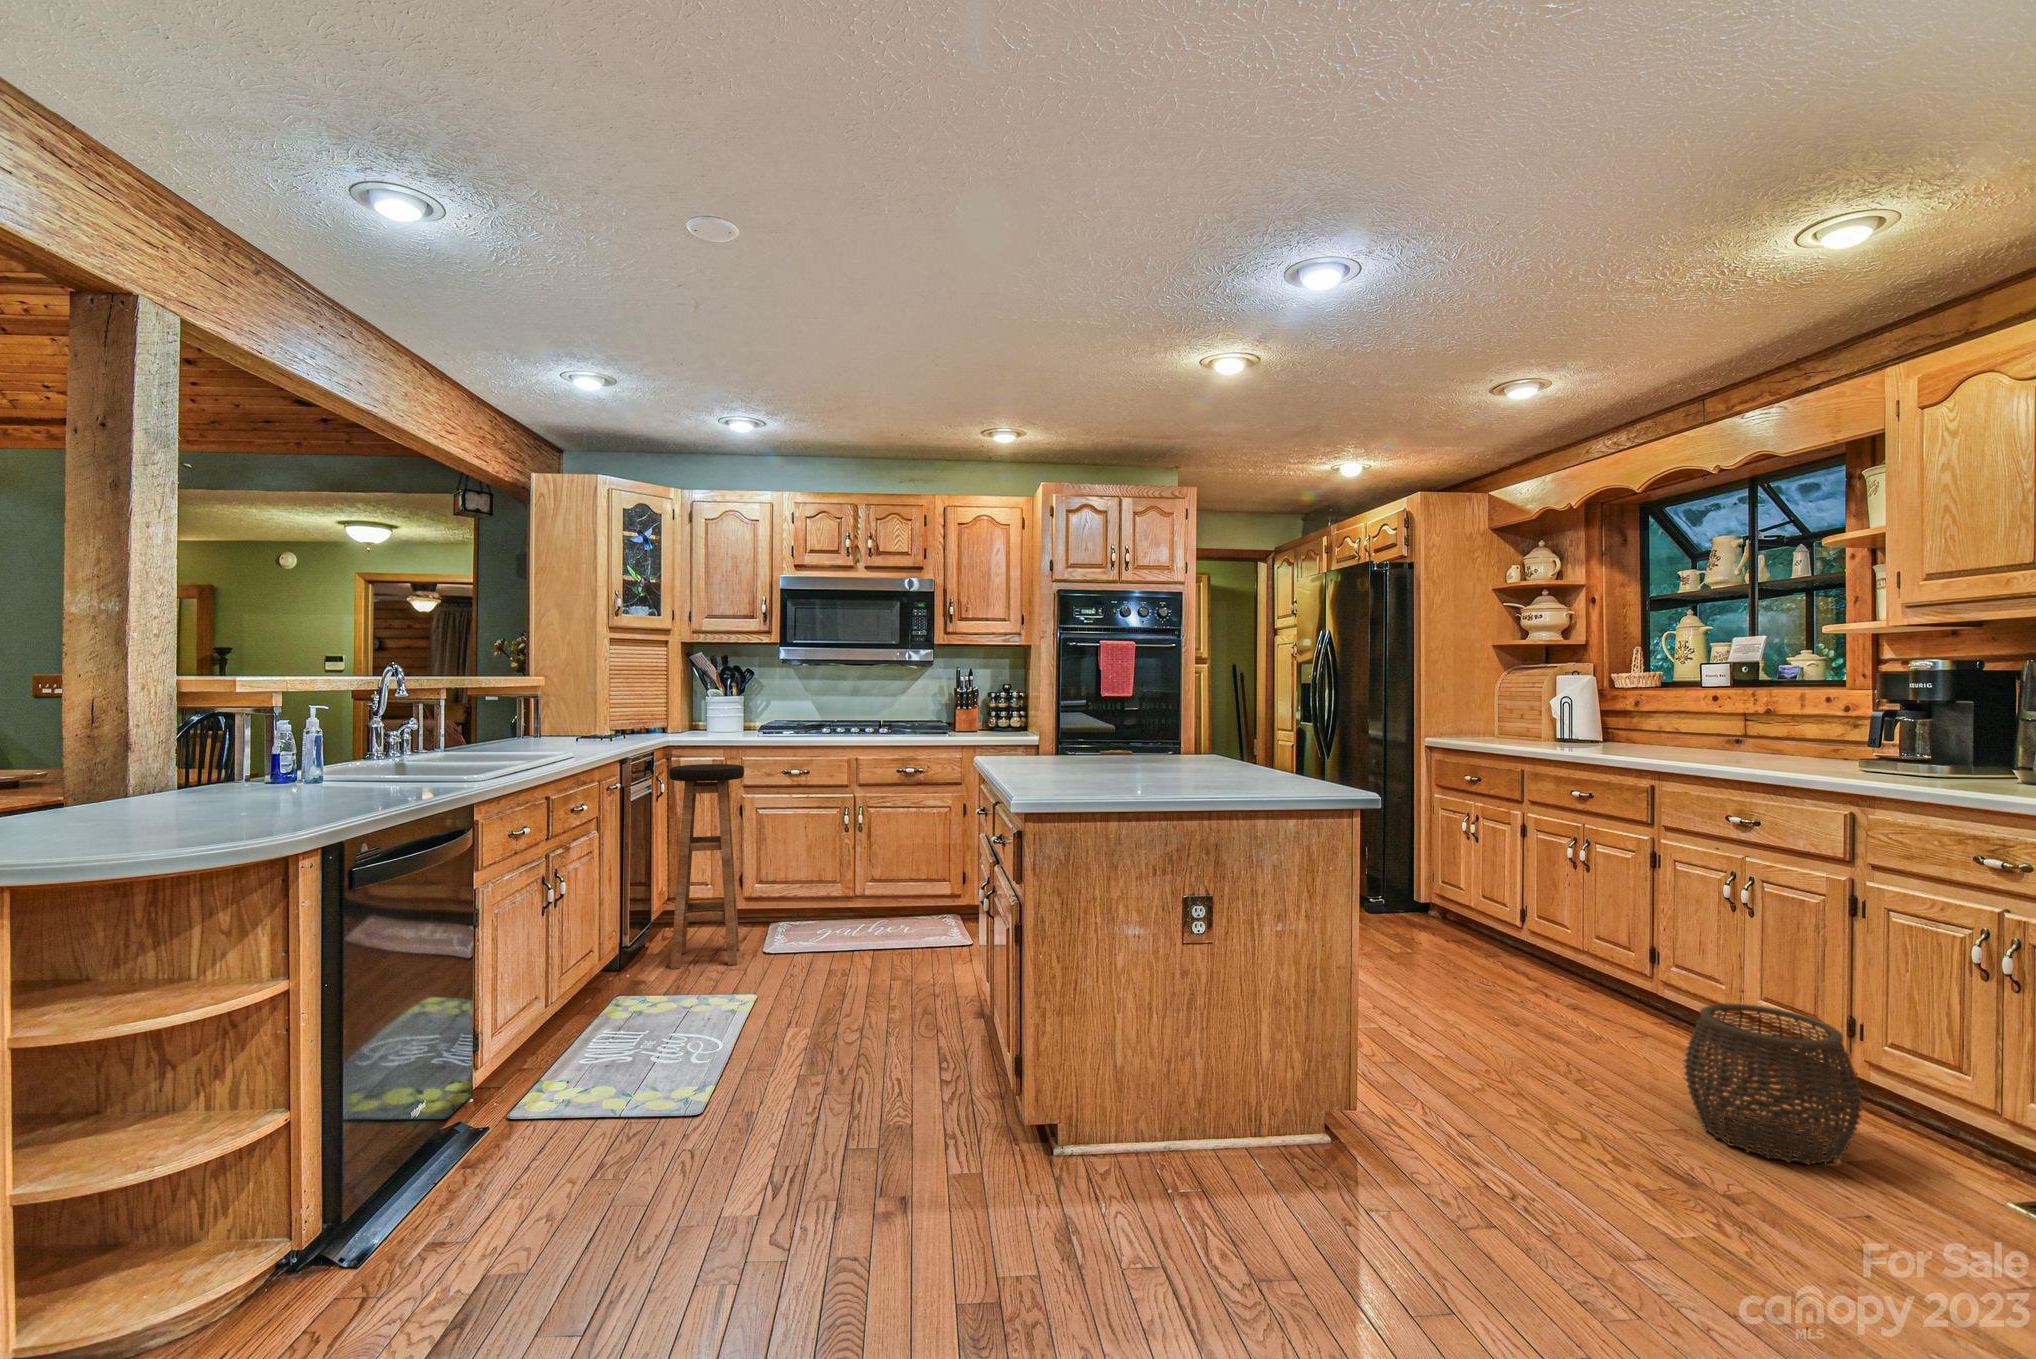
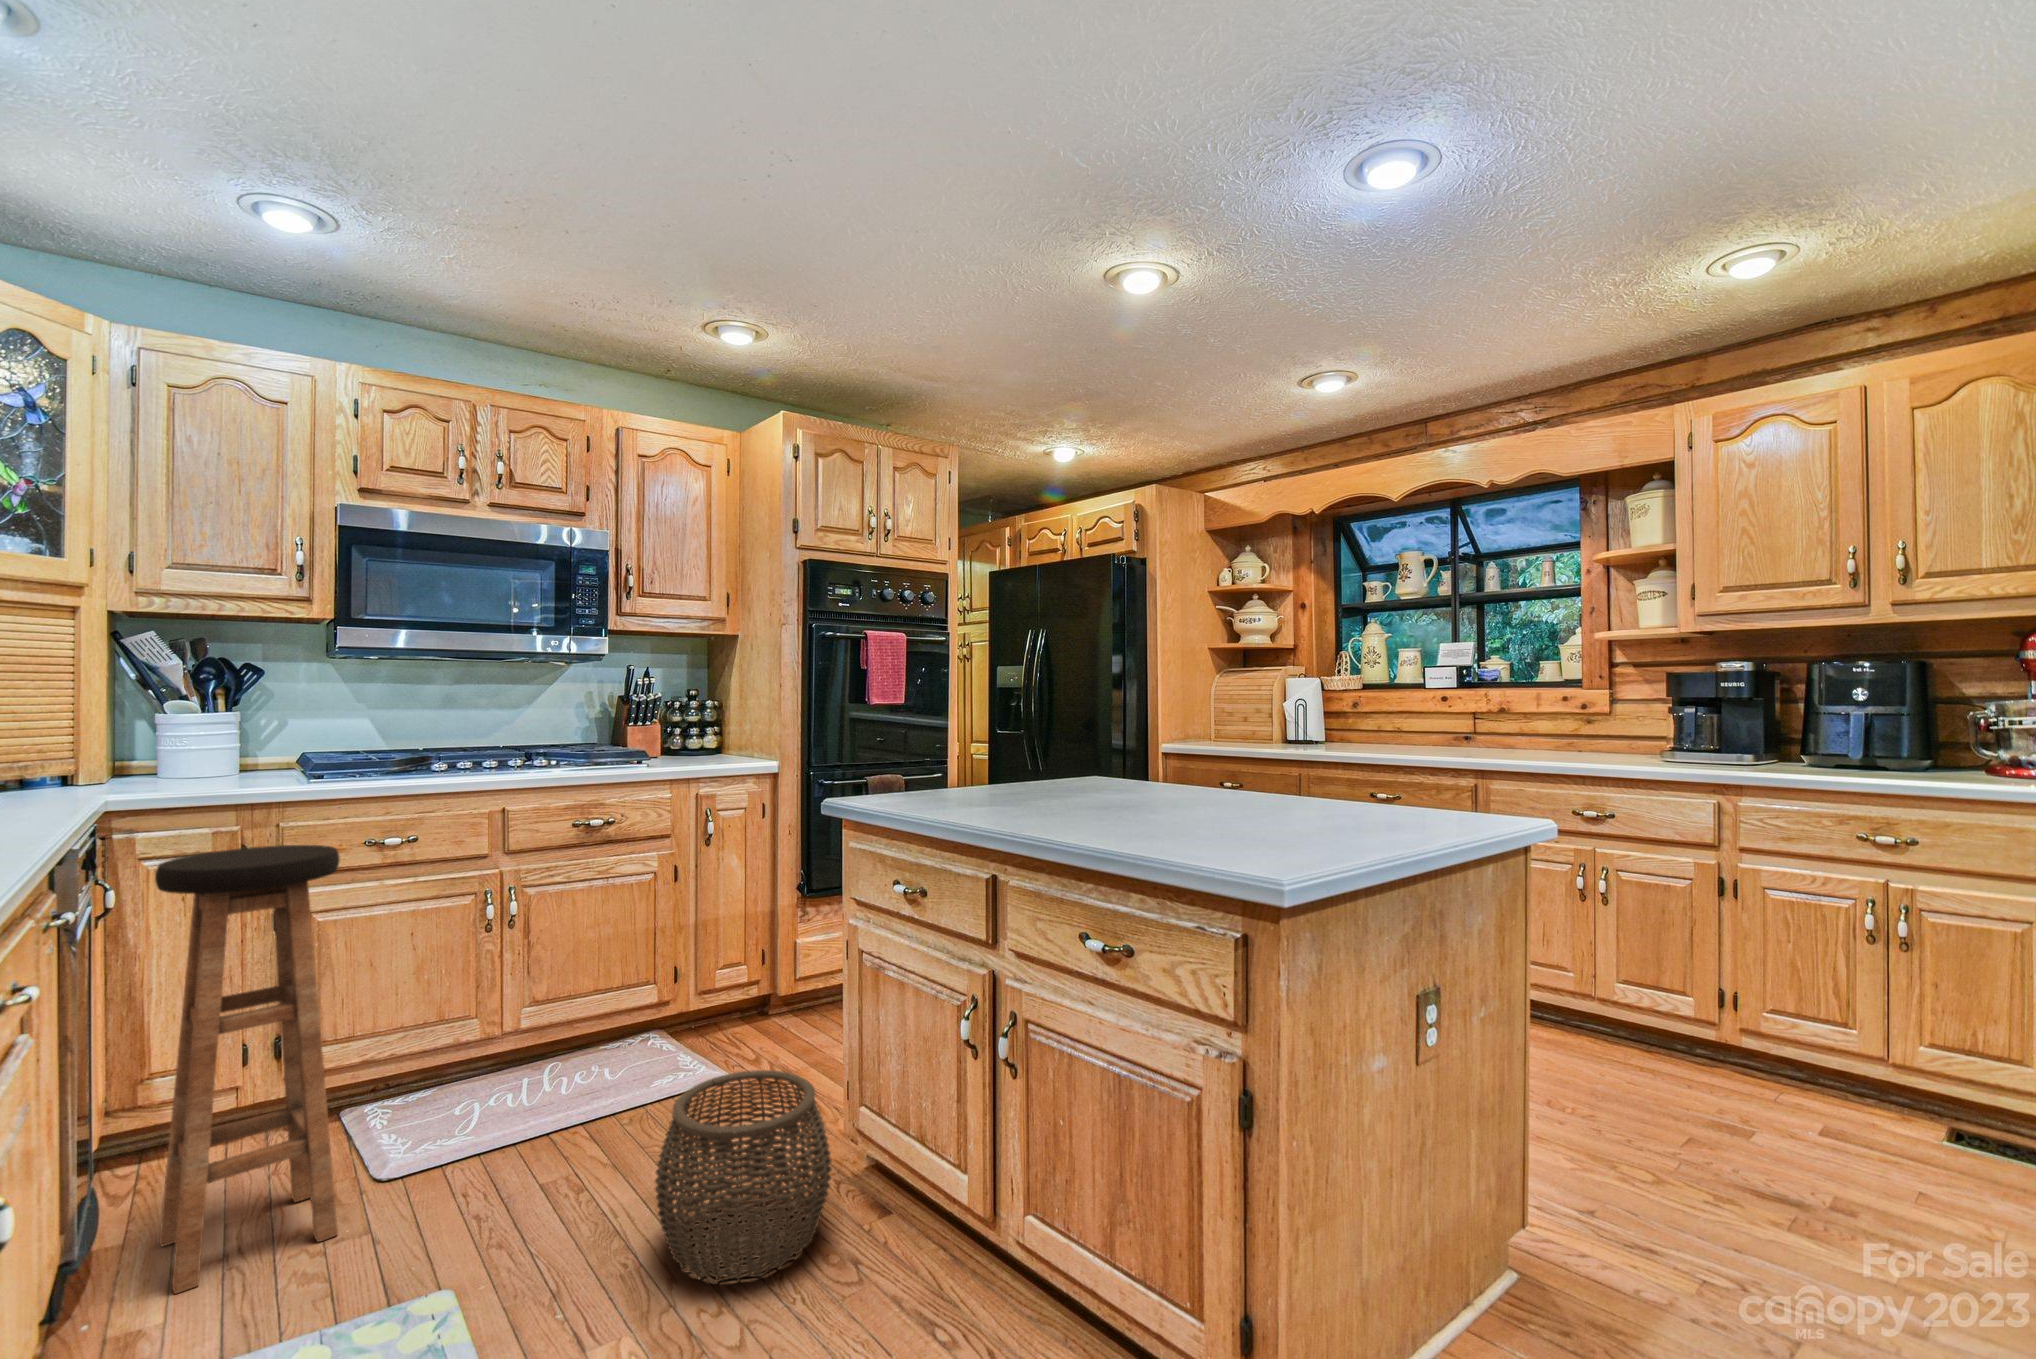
woven basket: present [1684,1004,1862,1165] -> present [655,1070,832,1282]

